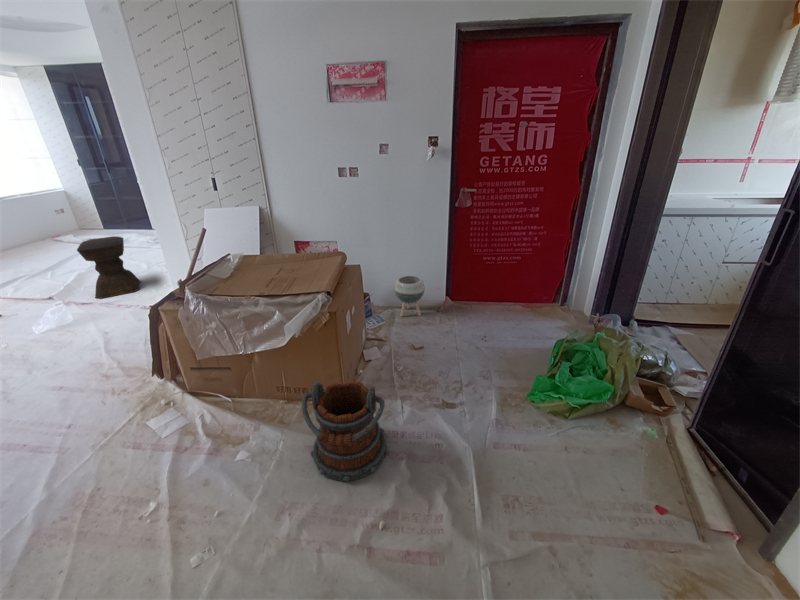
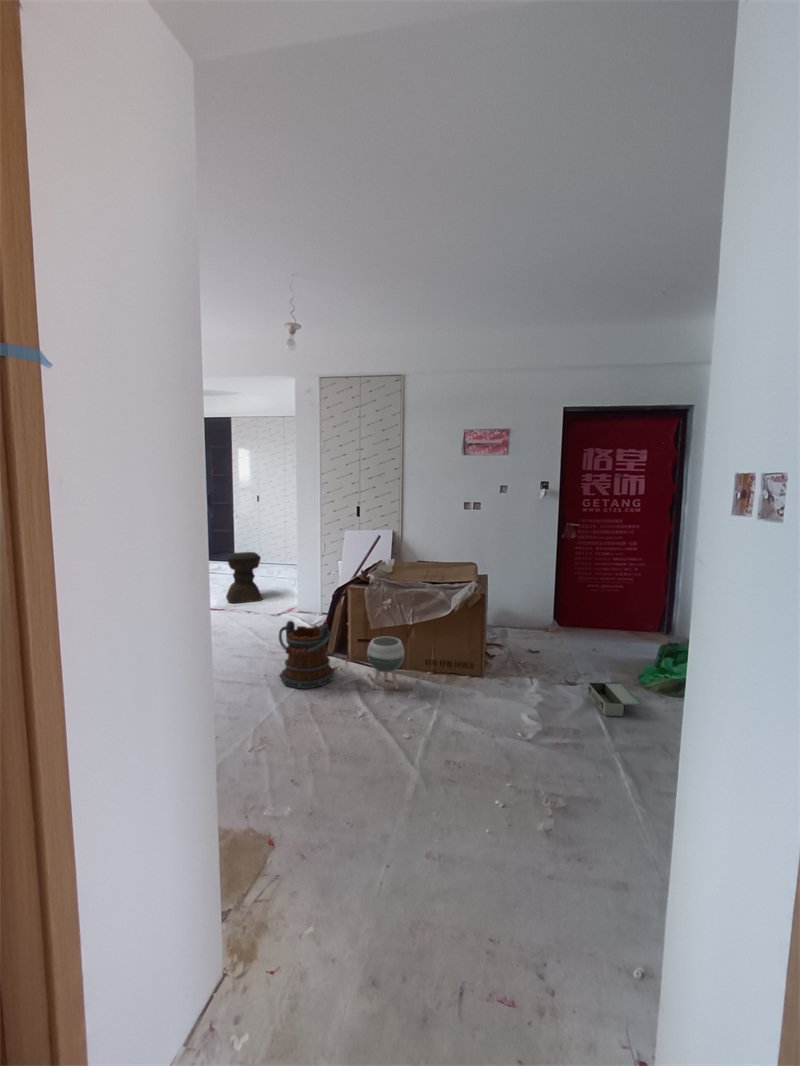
planter: present [395,275,424,317] -> present [367,636,405,689]
bucket: present [302,380,388,482] -> present [279,621,334,688]
toolbox: none [466,406,527,466] -> present [588,682,642,716]

